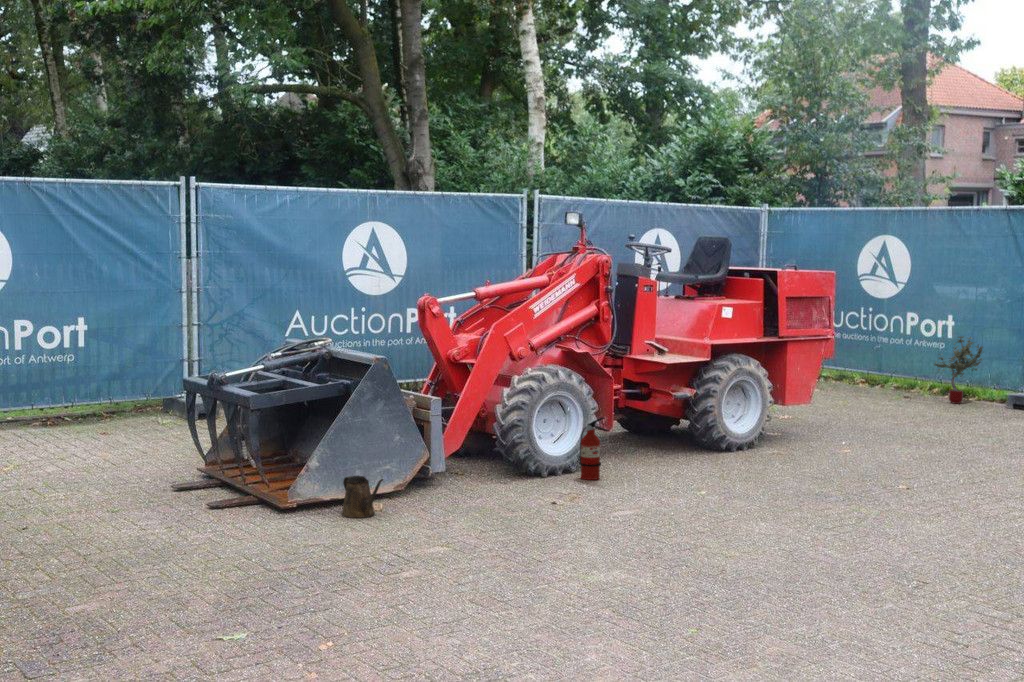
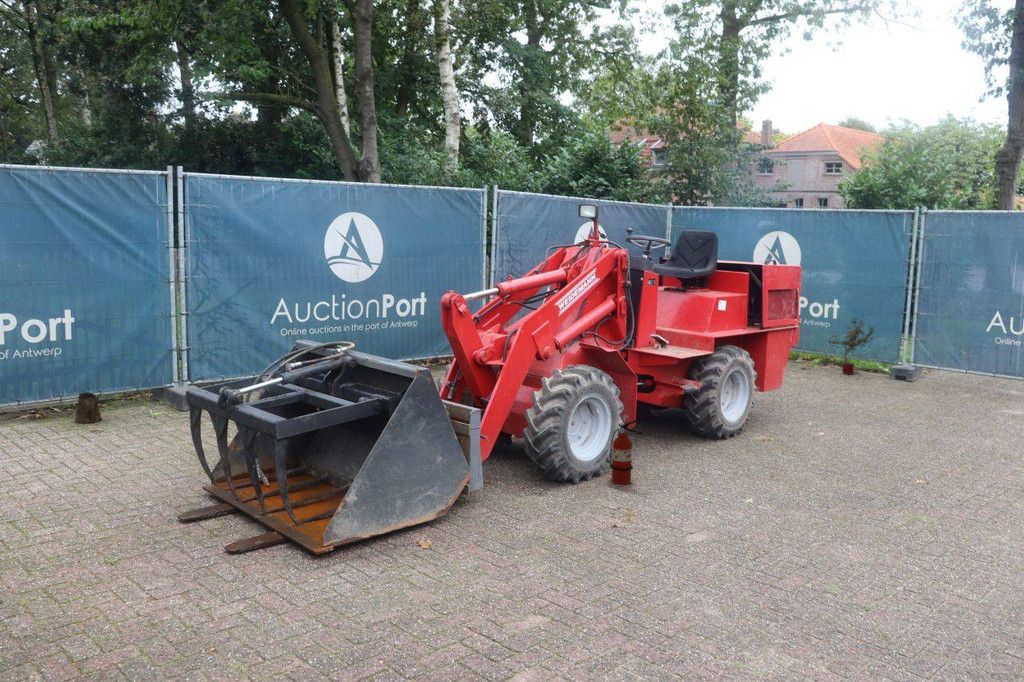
watering can: present [342,476,383,518] -> present [75,392,102,423]

